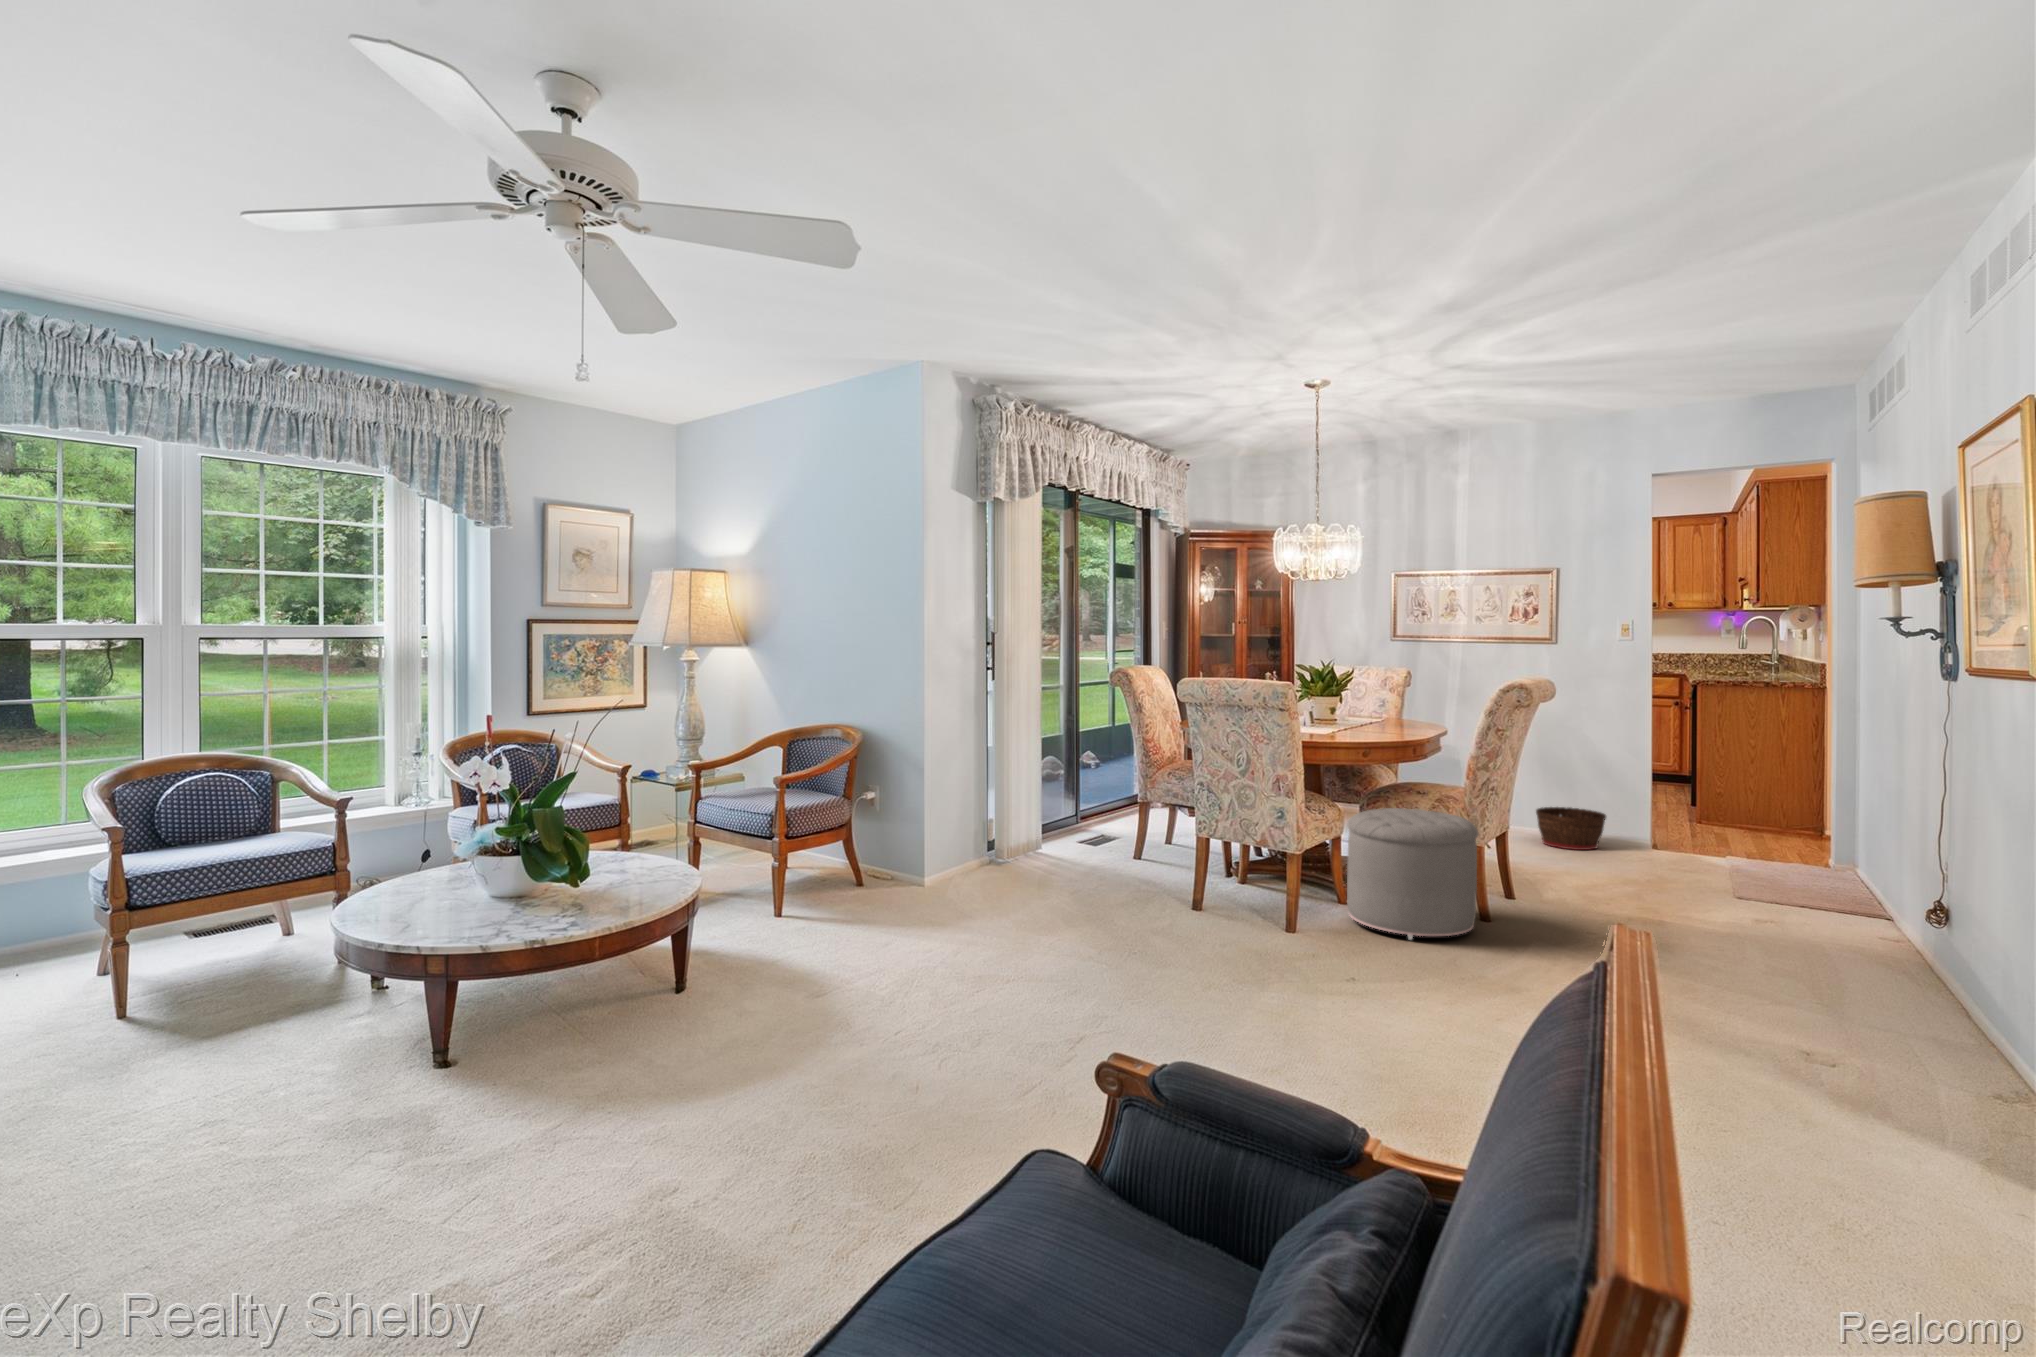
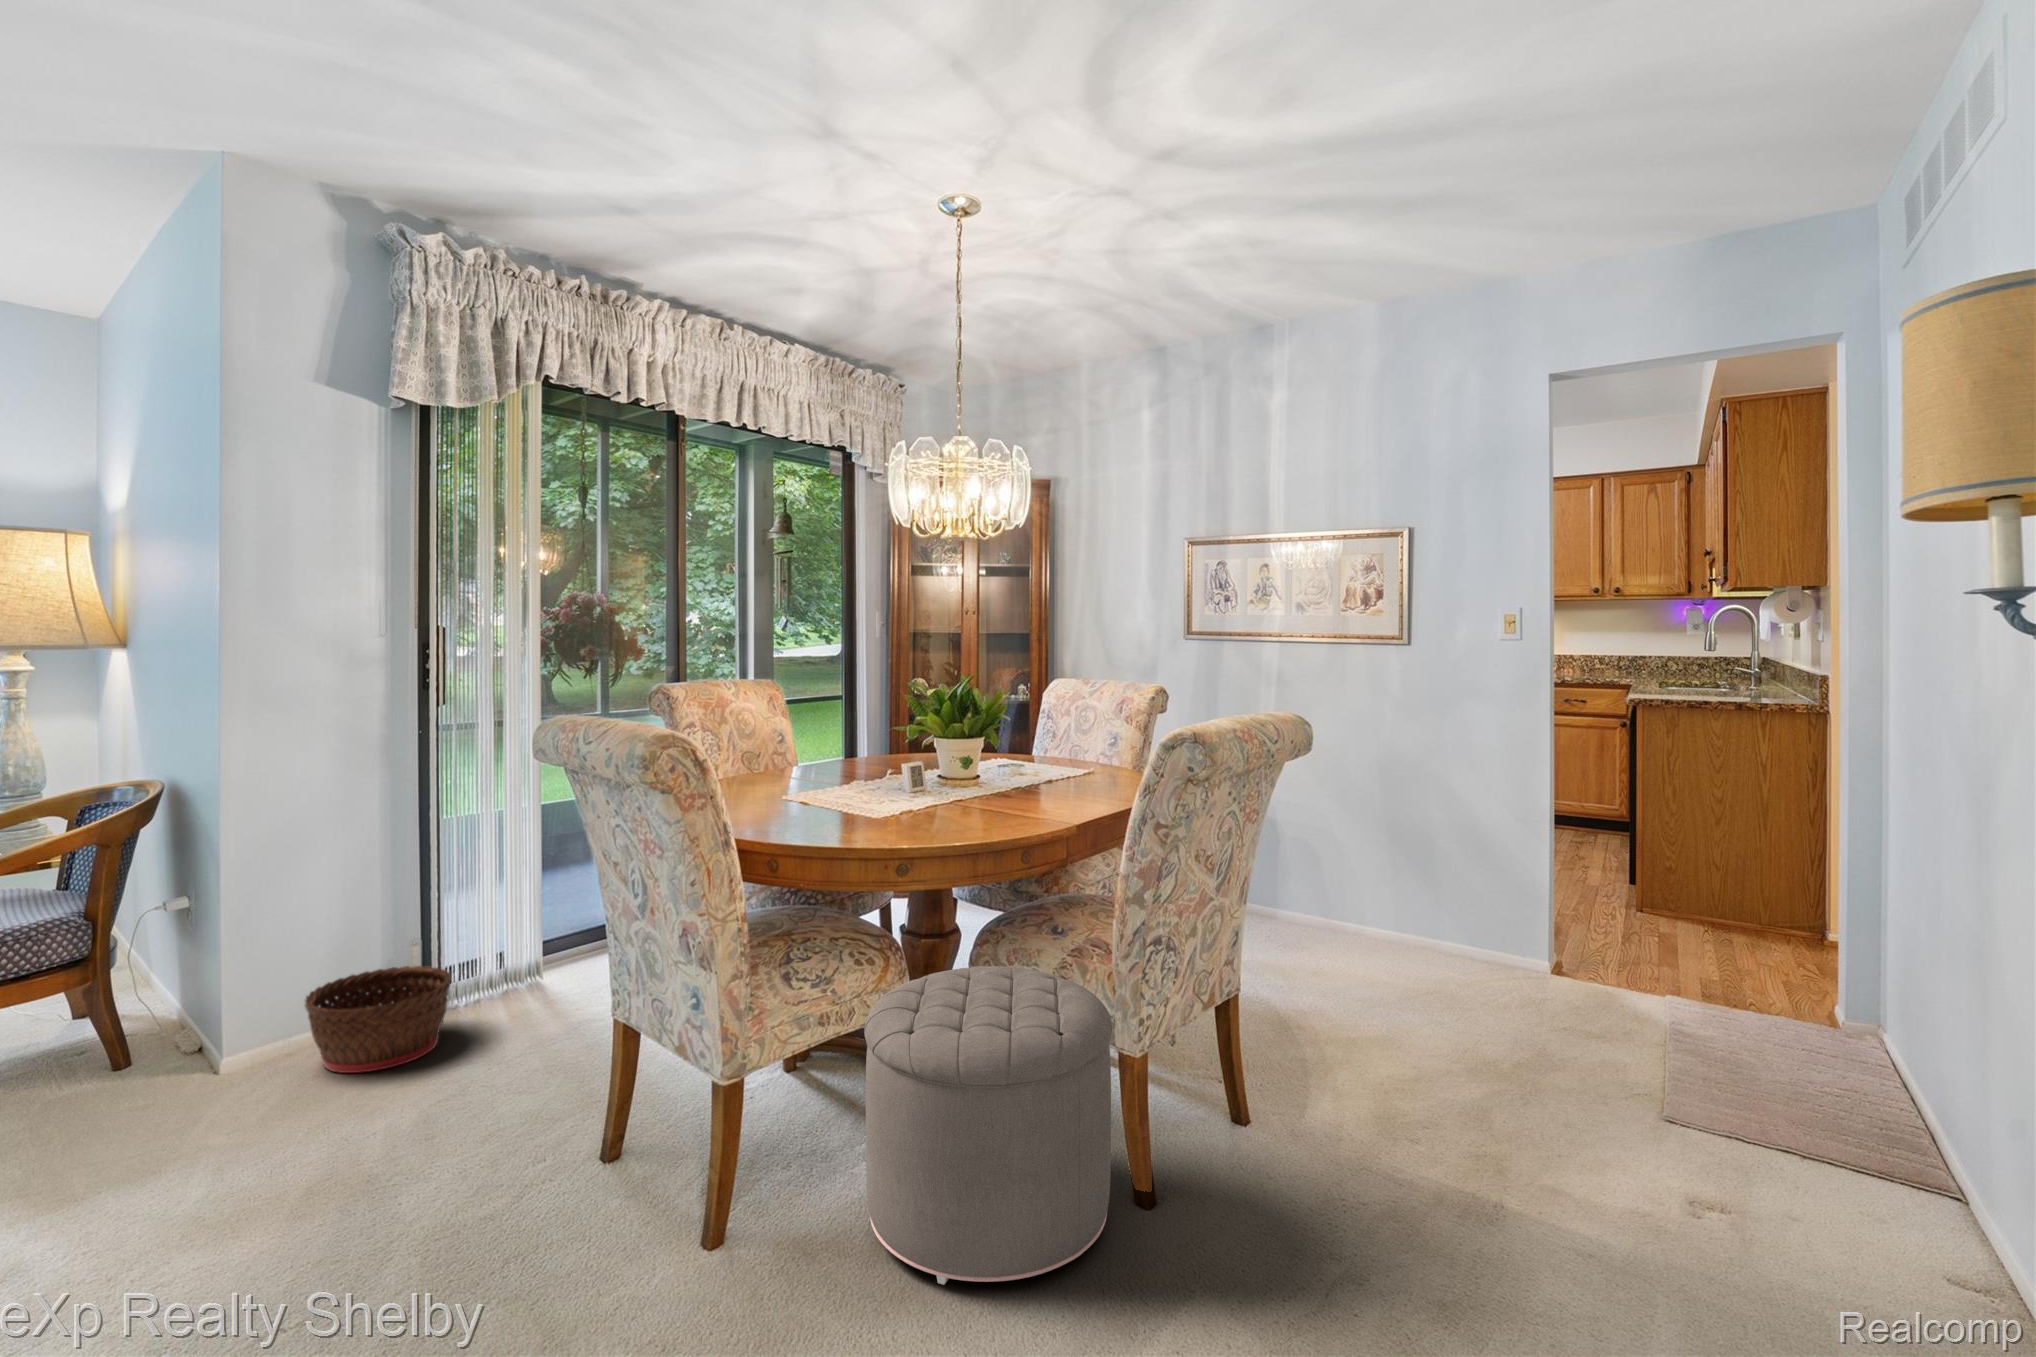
basket: present [1536,807,1606,850] -> present [305,966,451,1073]

